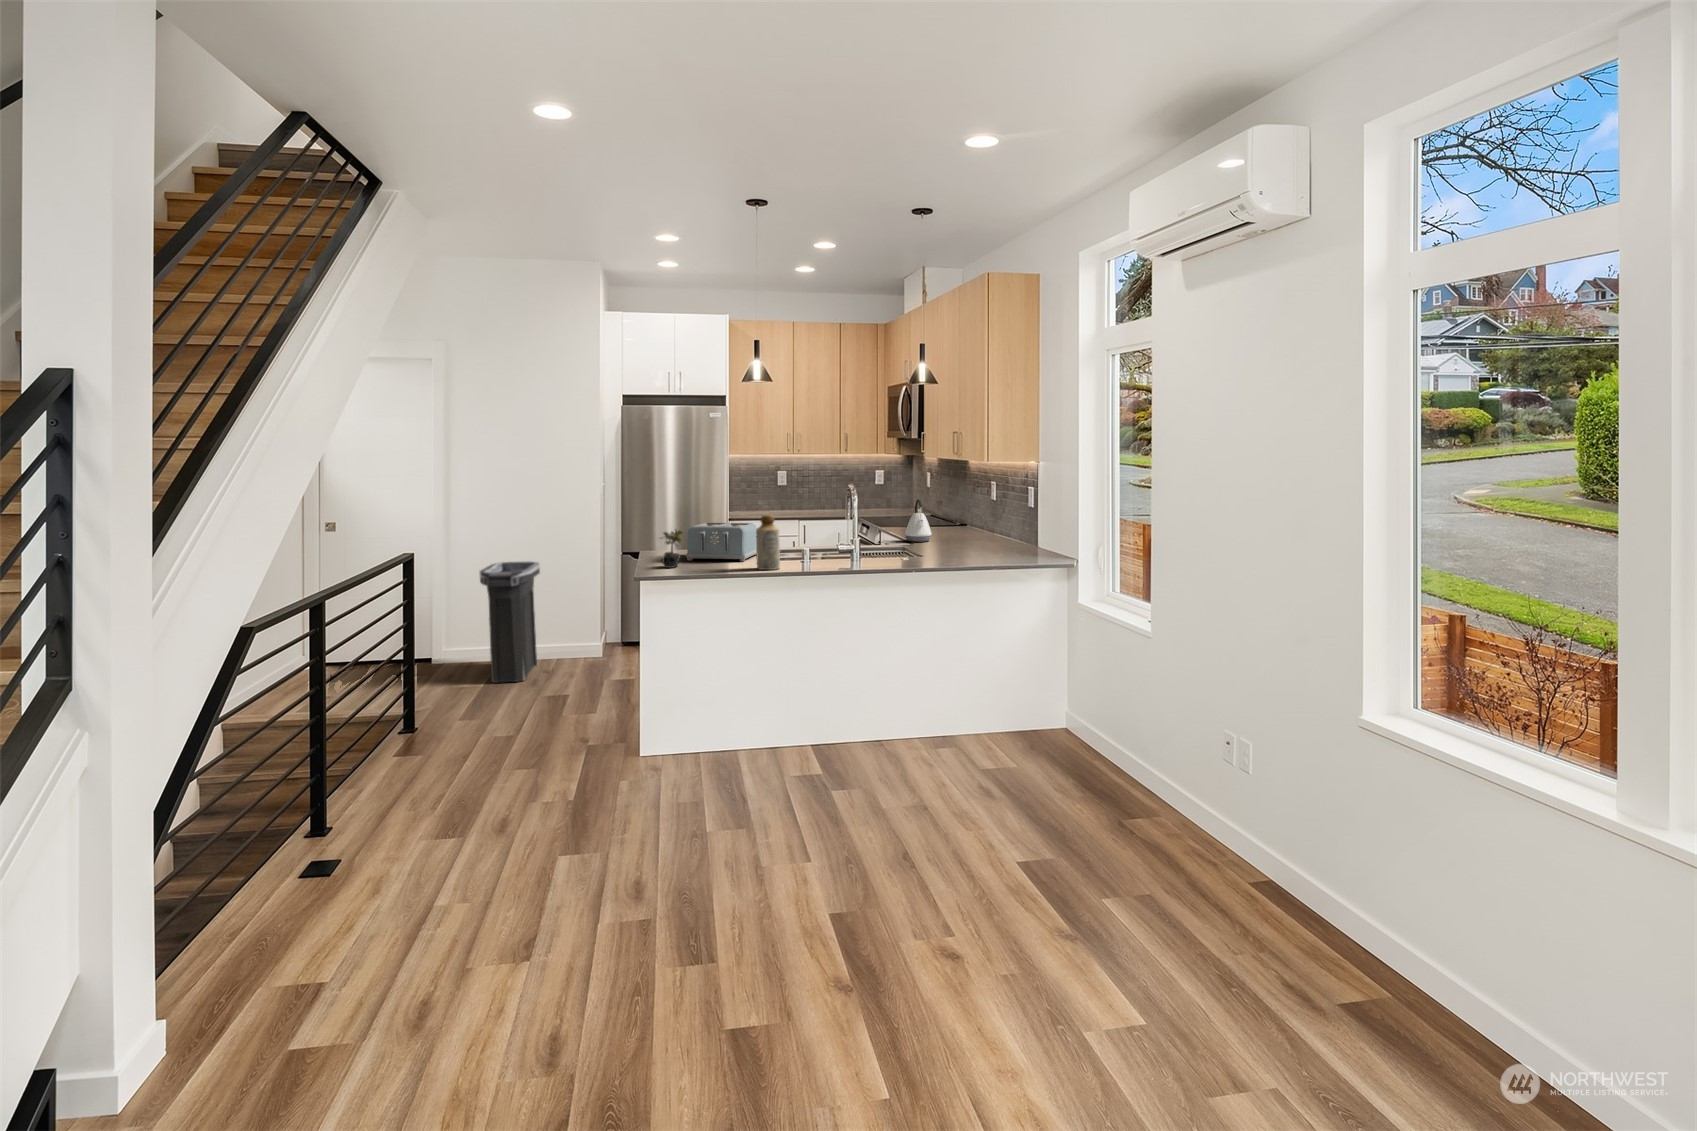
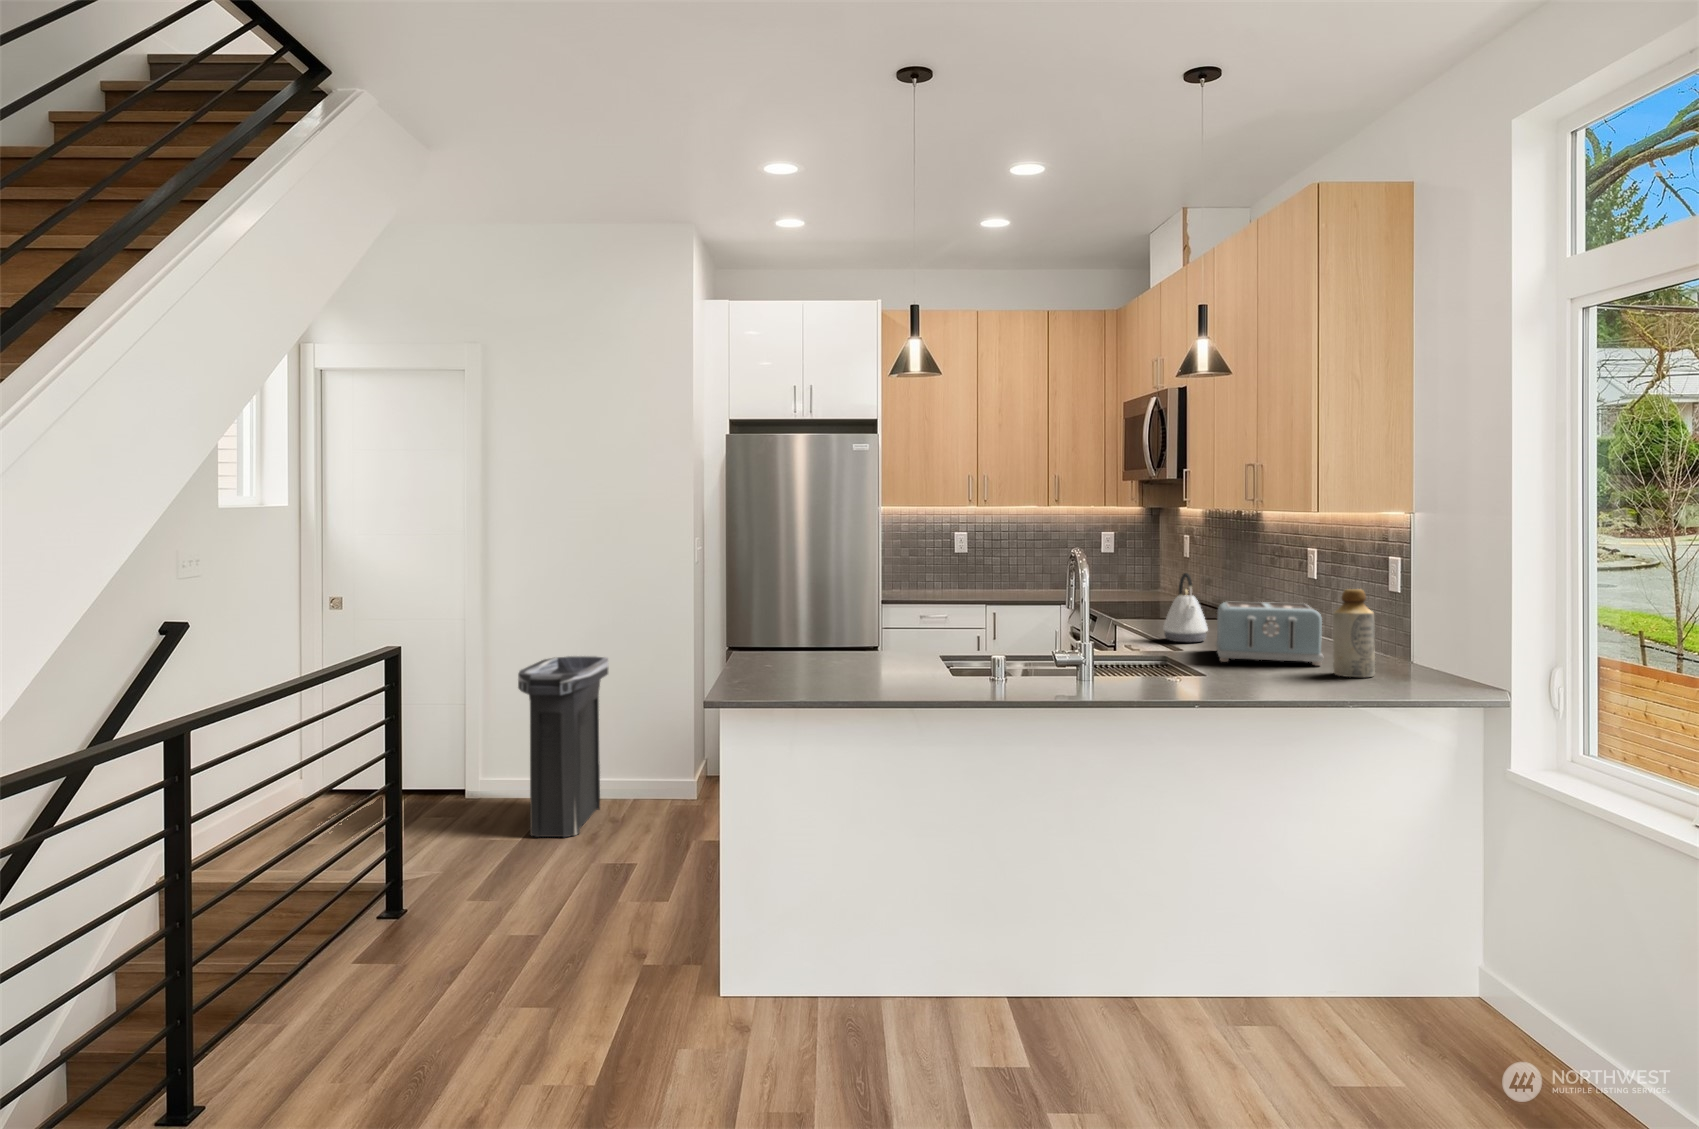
bottle: present [756,515,780,570] -> present [1333,589,1375,677]
toaster: present [686,523,757,561] -> present [1216,602,1323,666]
succulent plant: present [662,530,682,568] -> none [759,618,799,684]

